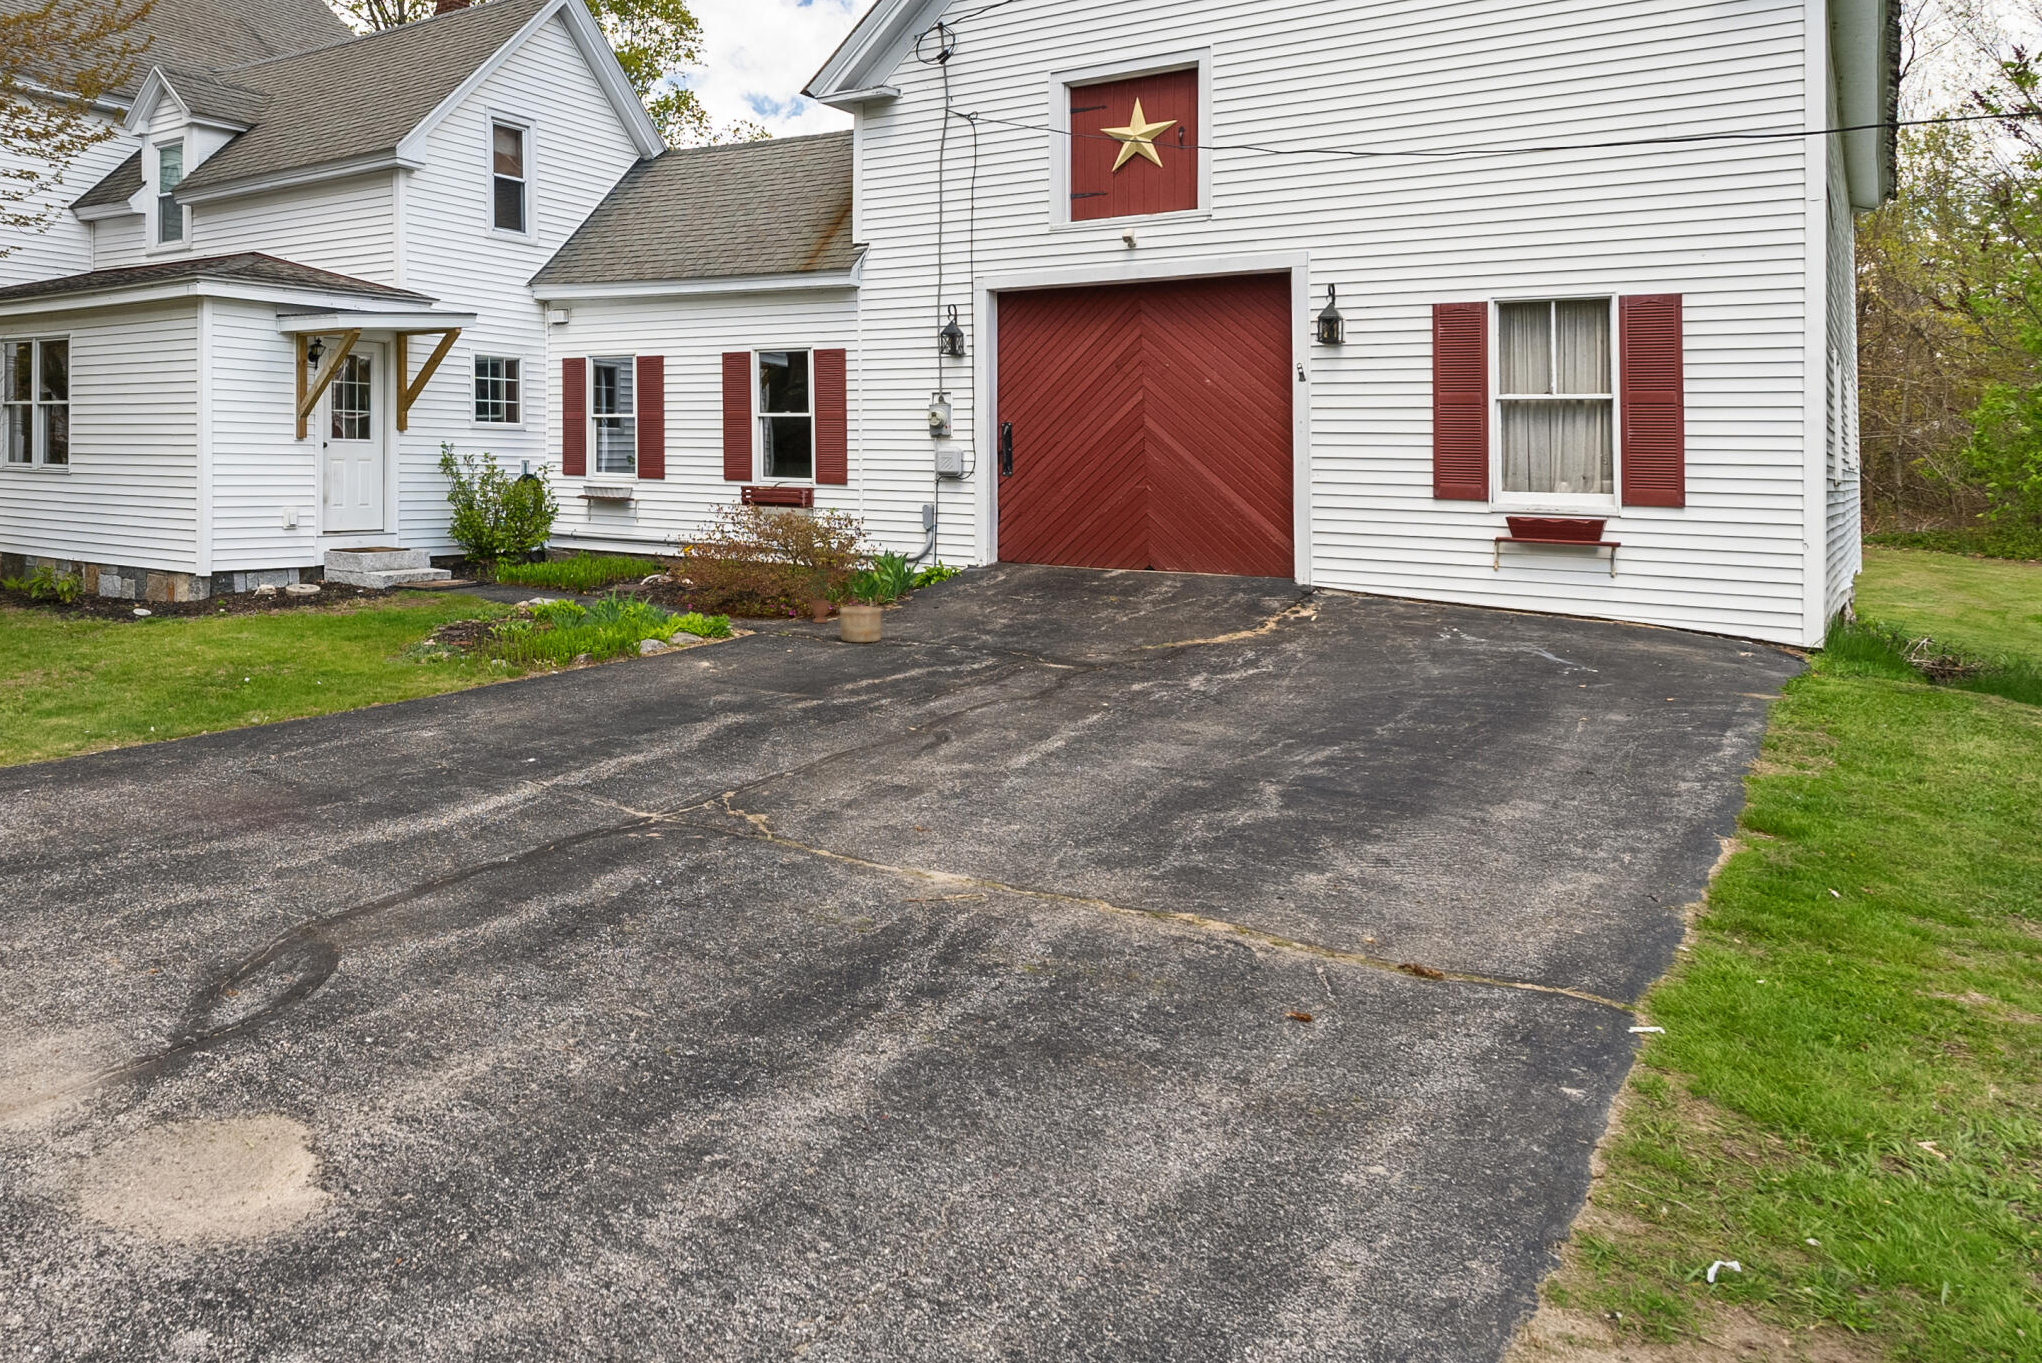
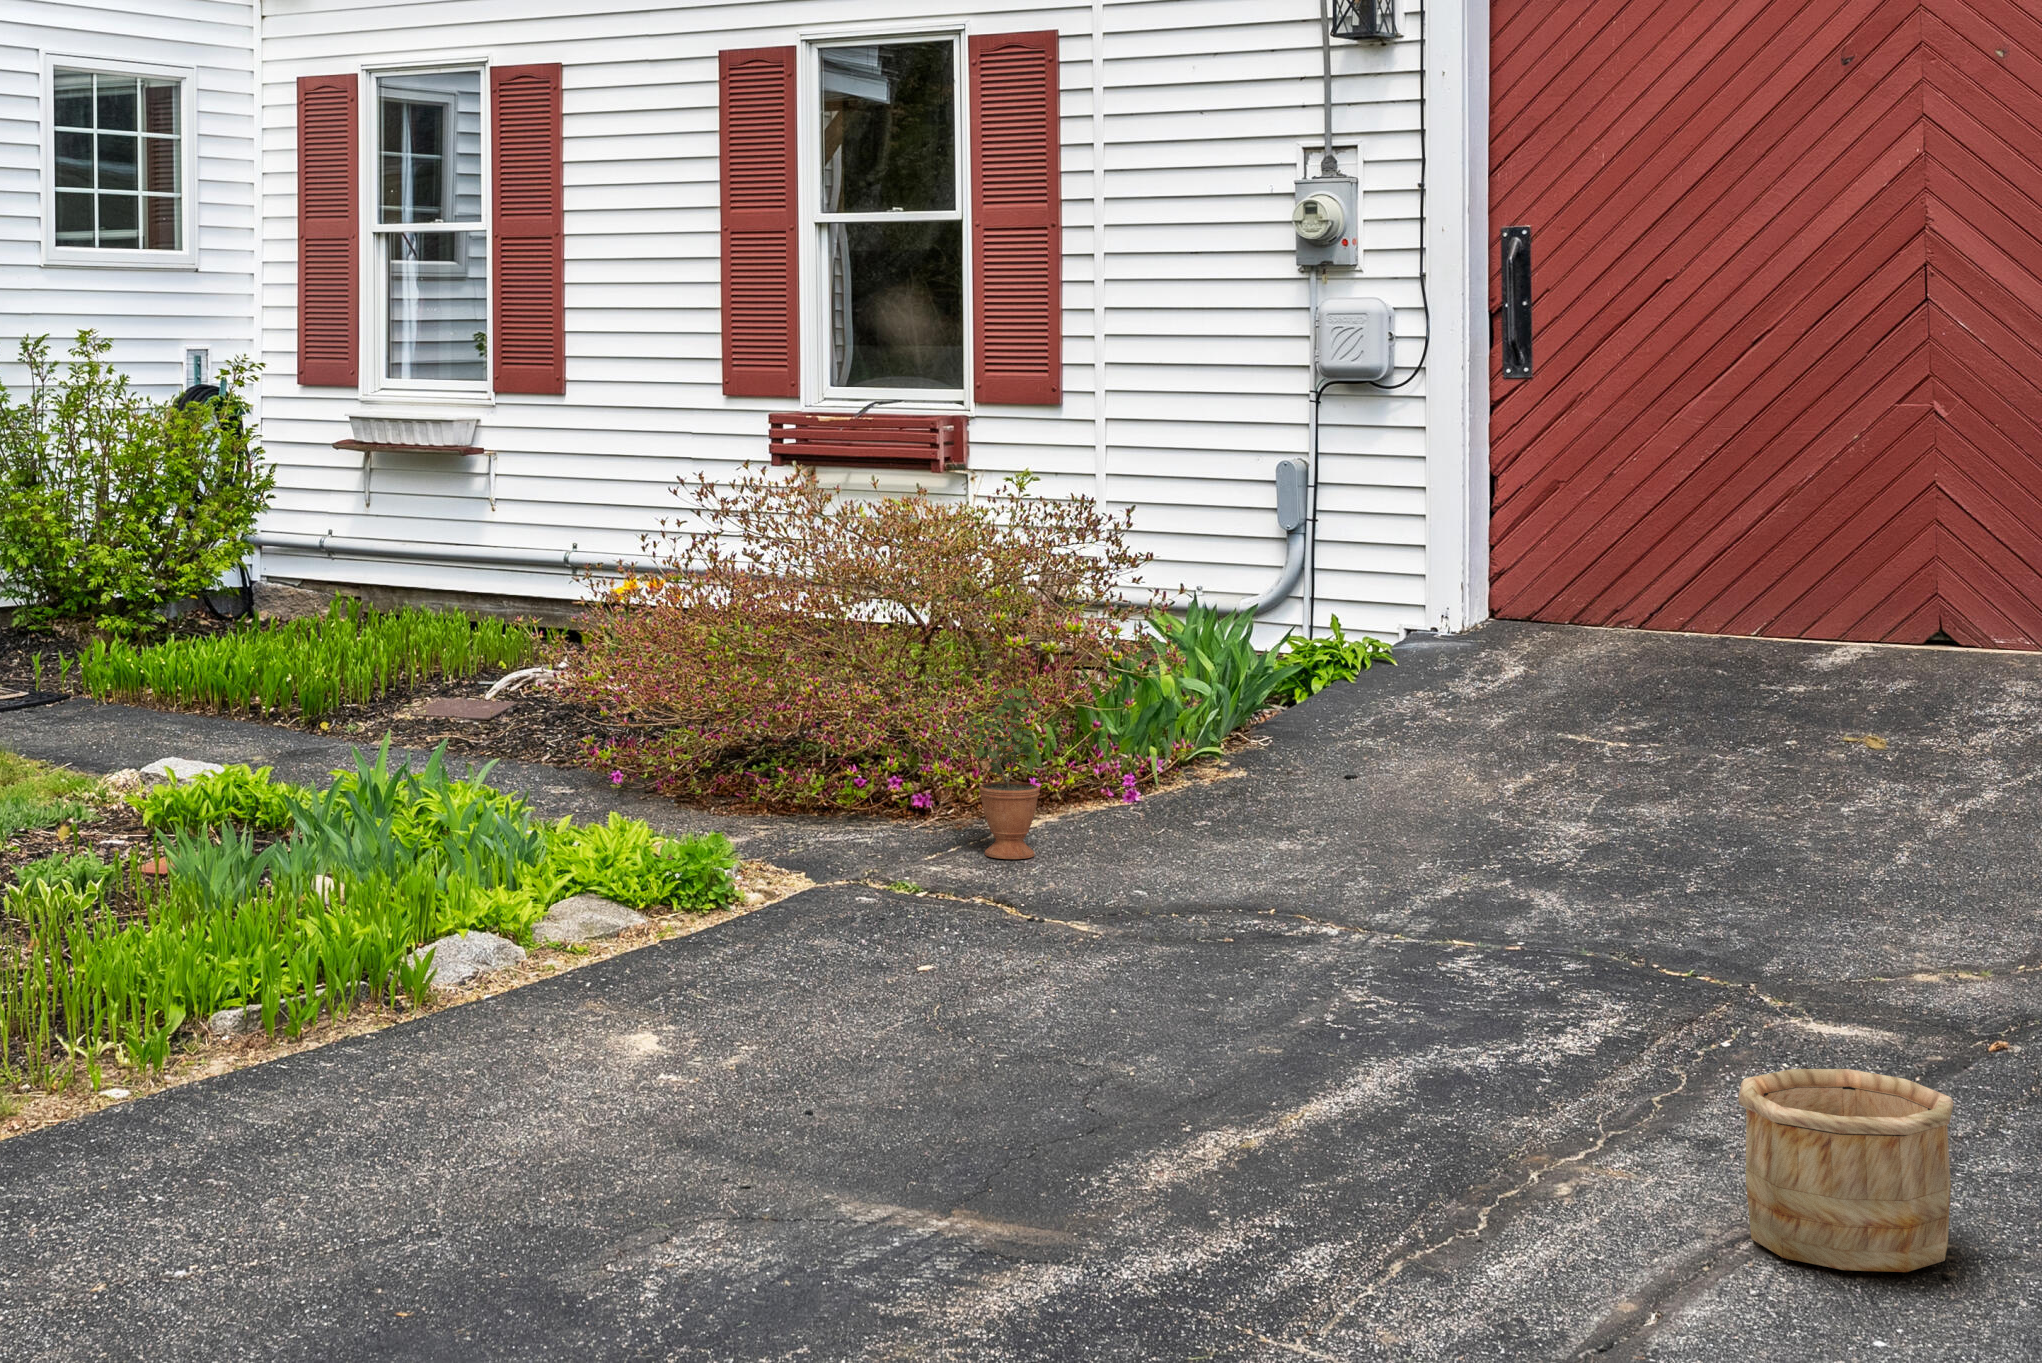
wooden bucket: present [840,606,881,642] -> present [1738,1069,1954,1272]

